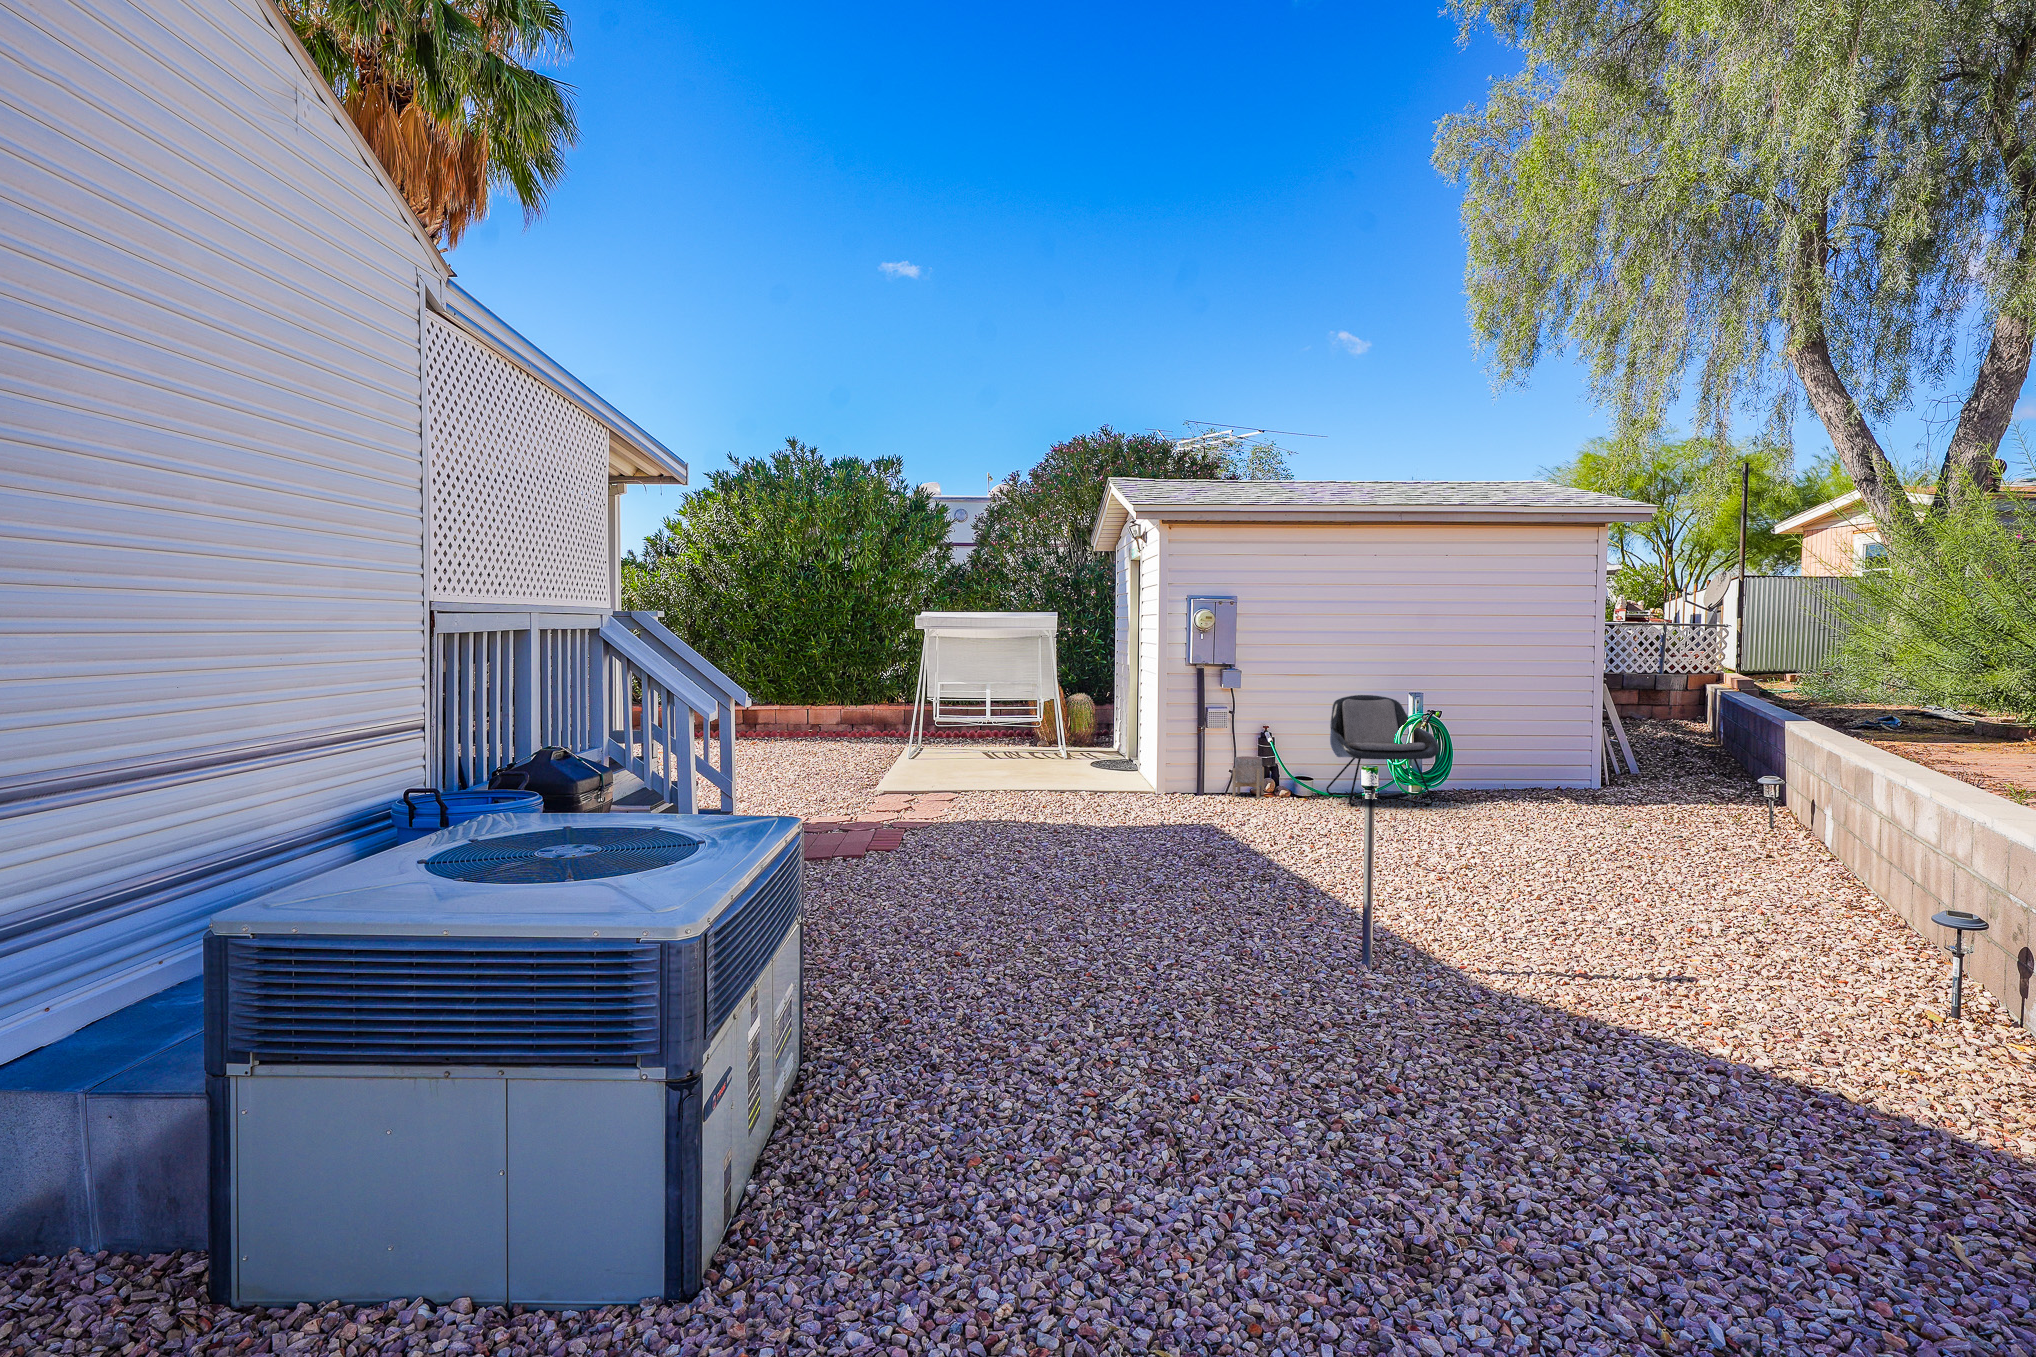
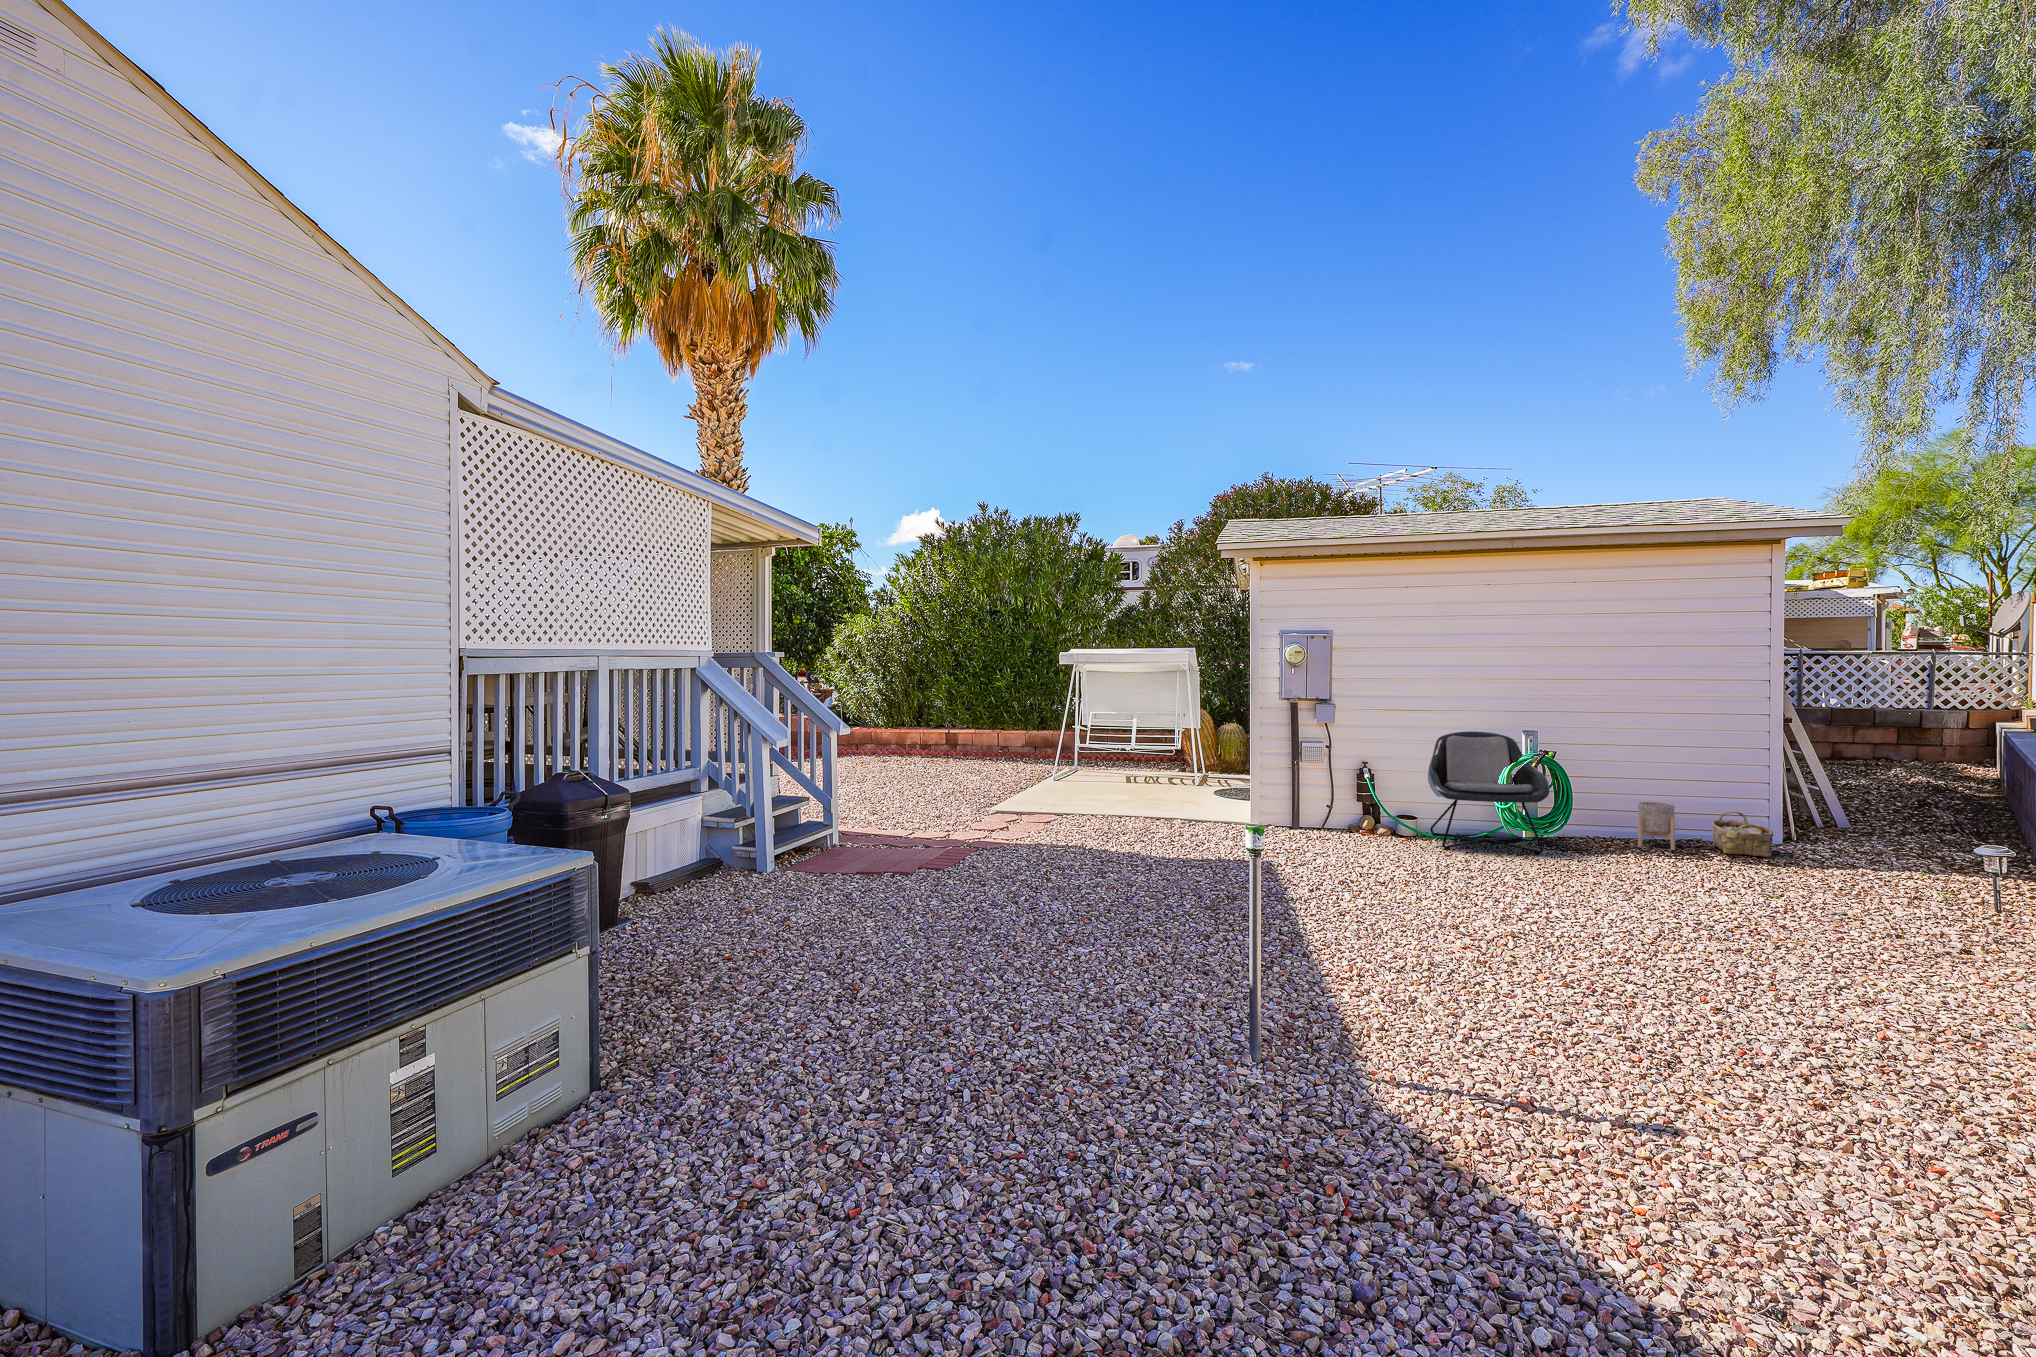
planter: present [1232,756,1264,798] -> present [1638,802,1675,850]
woven basket: none [1551,762,1600,799] -> present [1712,811,1773,857]

